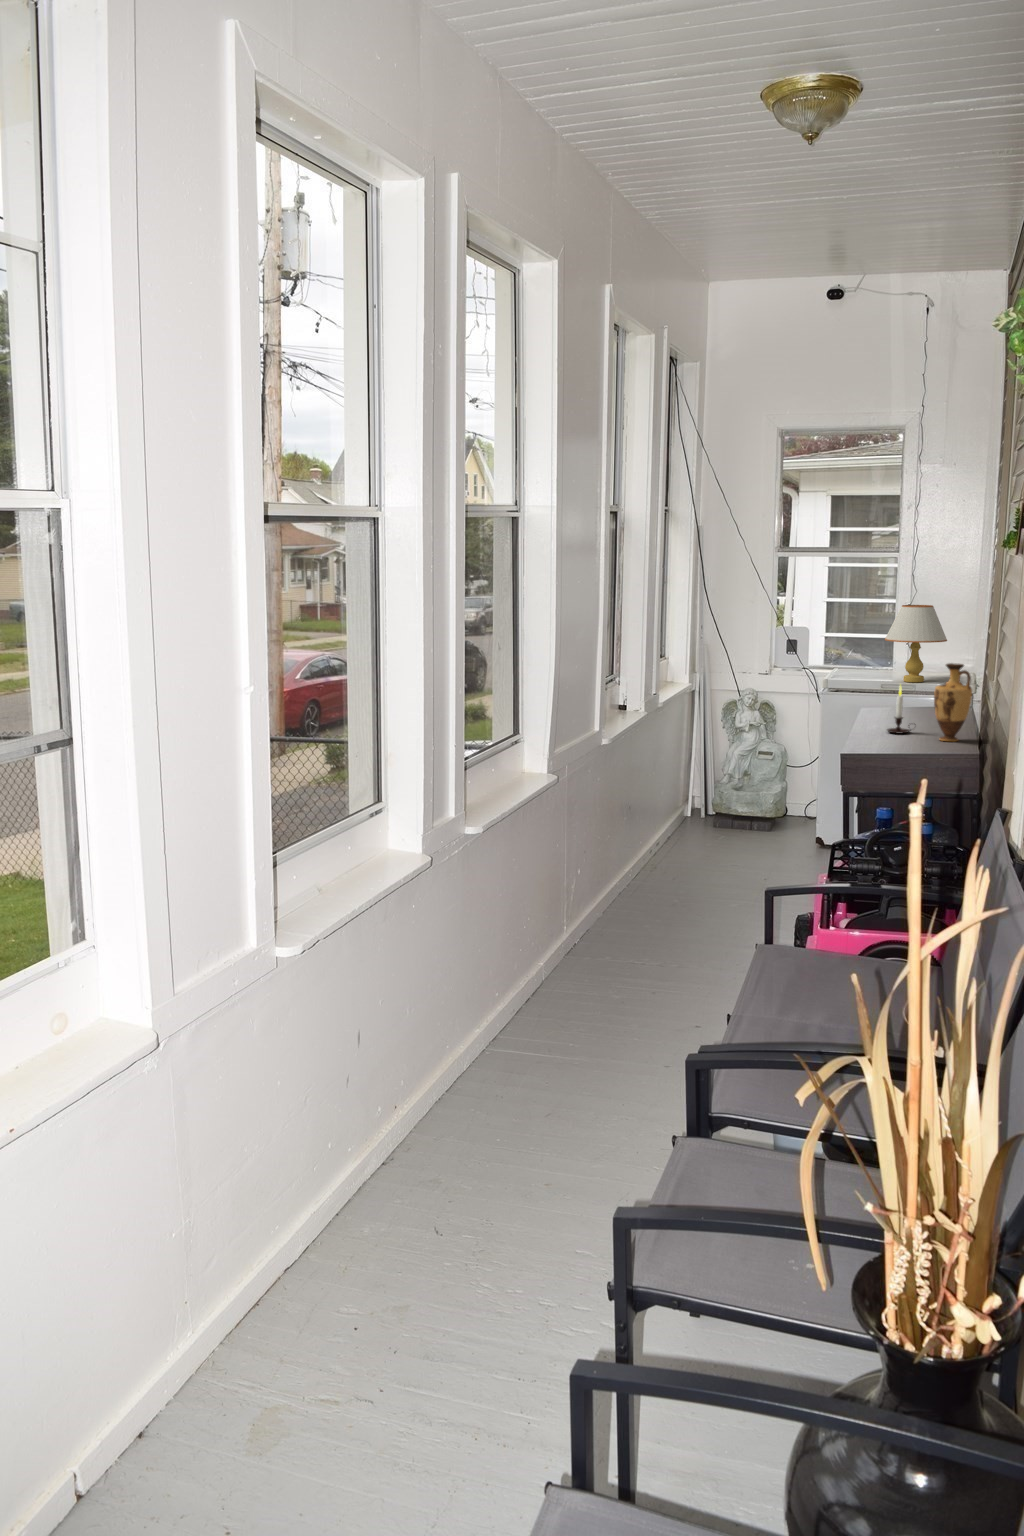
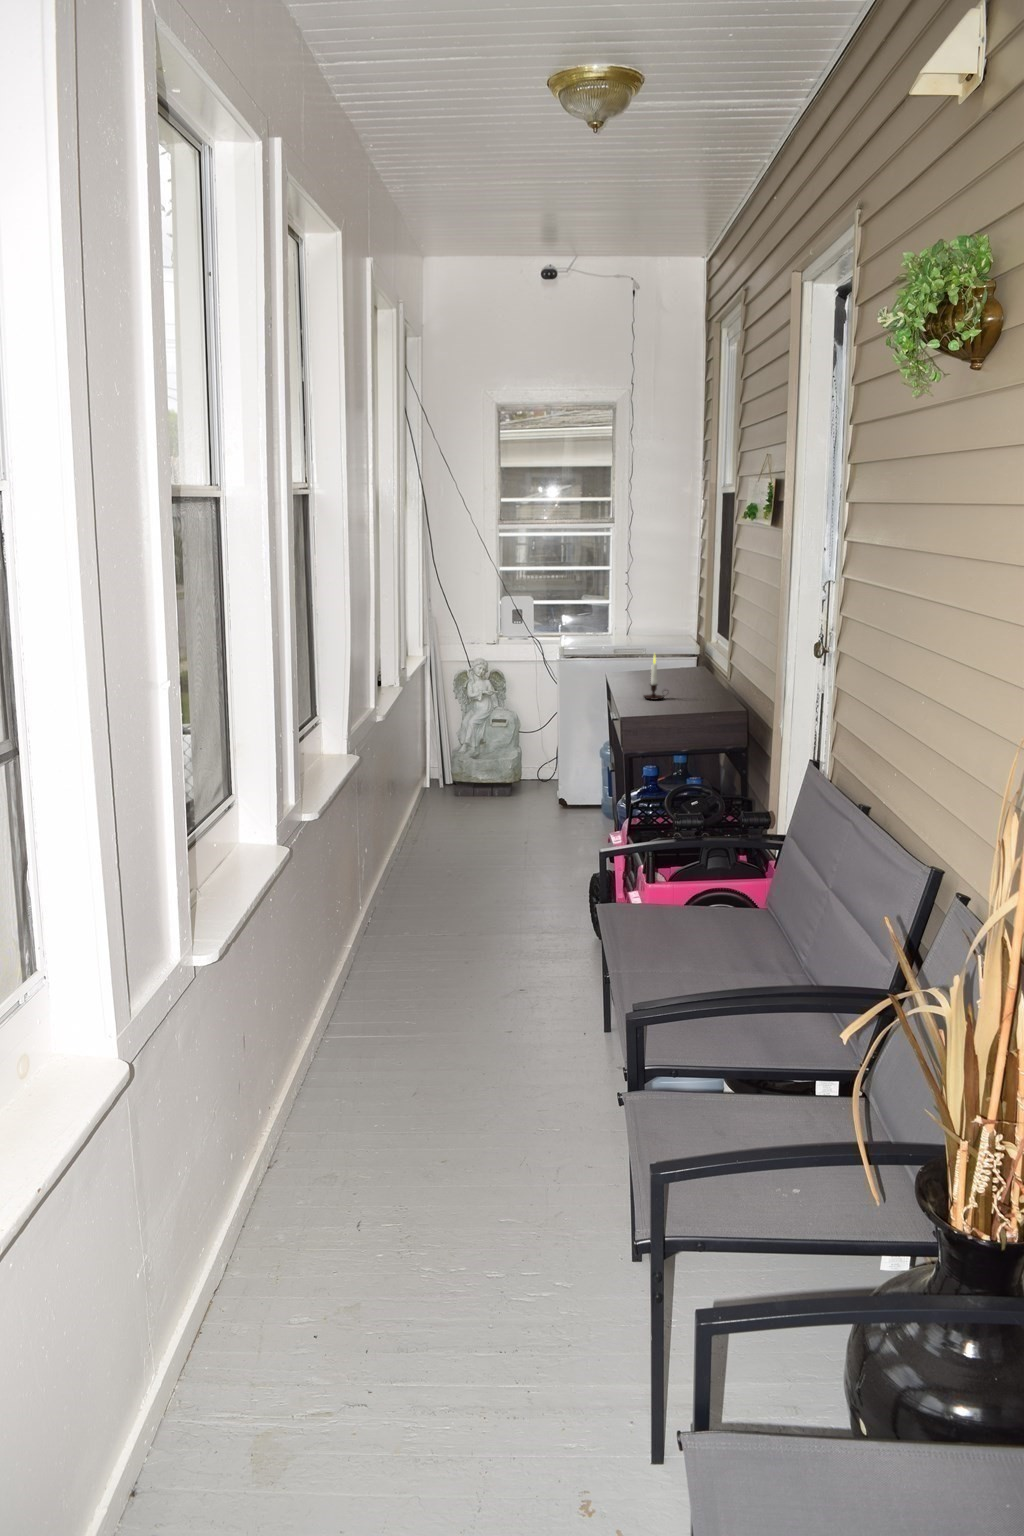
table lamp: present [885,605,947,682] -> none [609,575,666,649]
vase: present [934,663,972,741] -> none [689,633,722,706]

